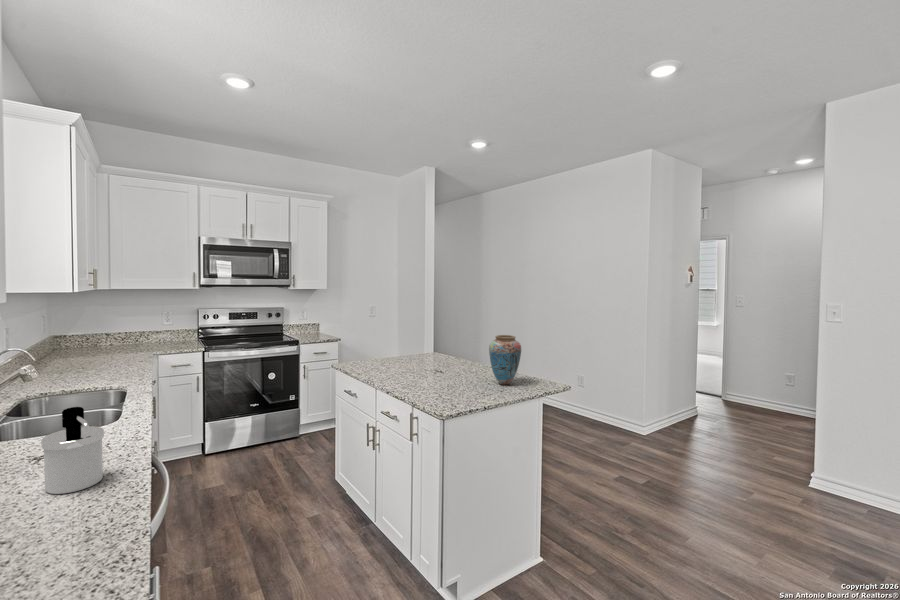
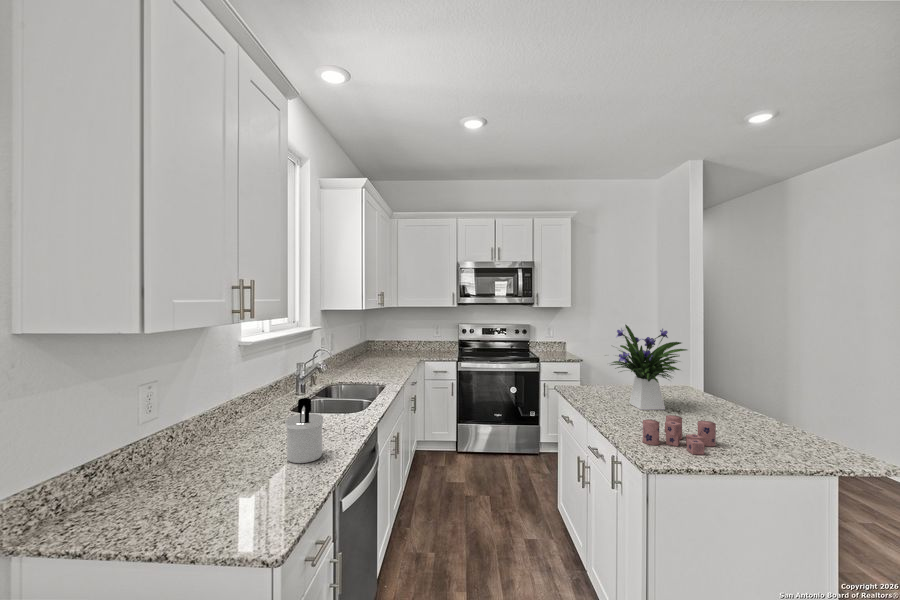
flower arrangement: none [385,304,453,375] -> present [611,325,687,410]
vase: present [489,335,521,385] -> none [739,371,795,443]
candle: none [432,374,479,400] -> present [643,415,716,454]

